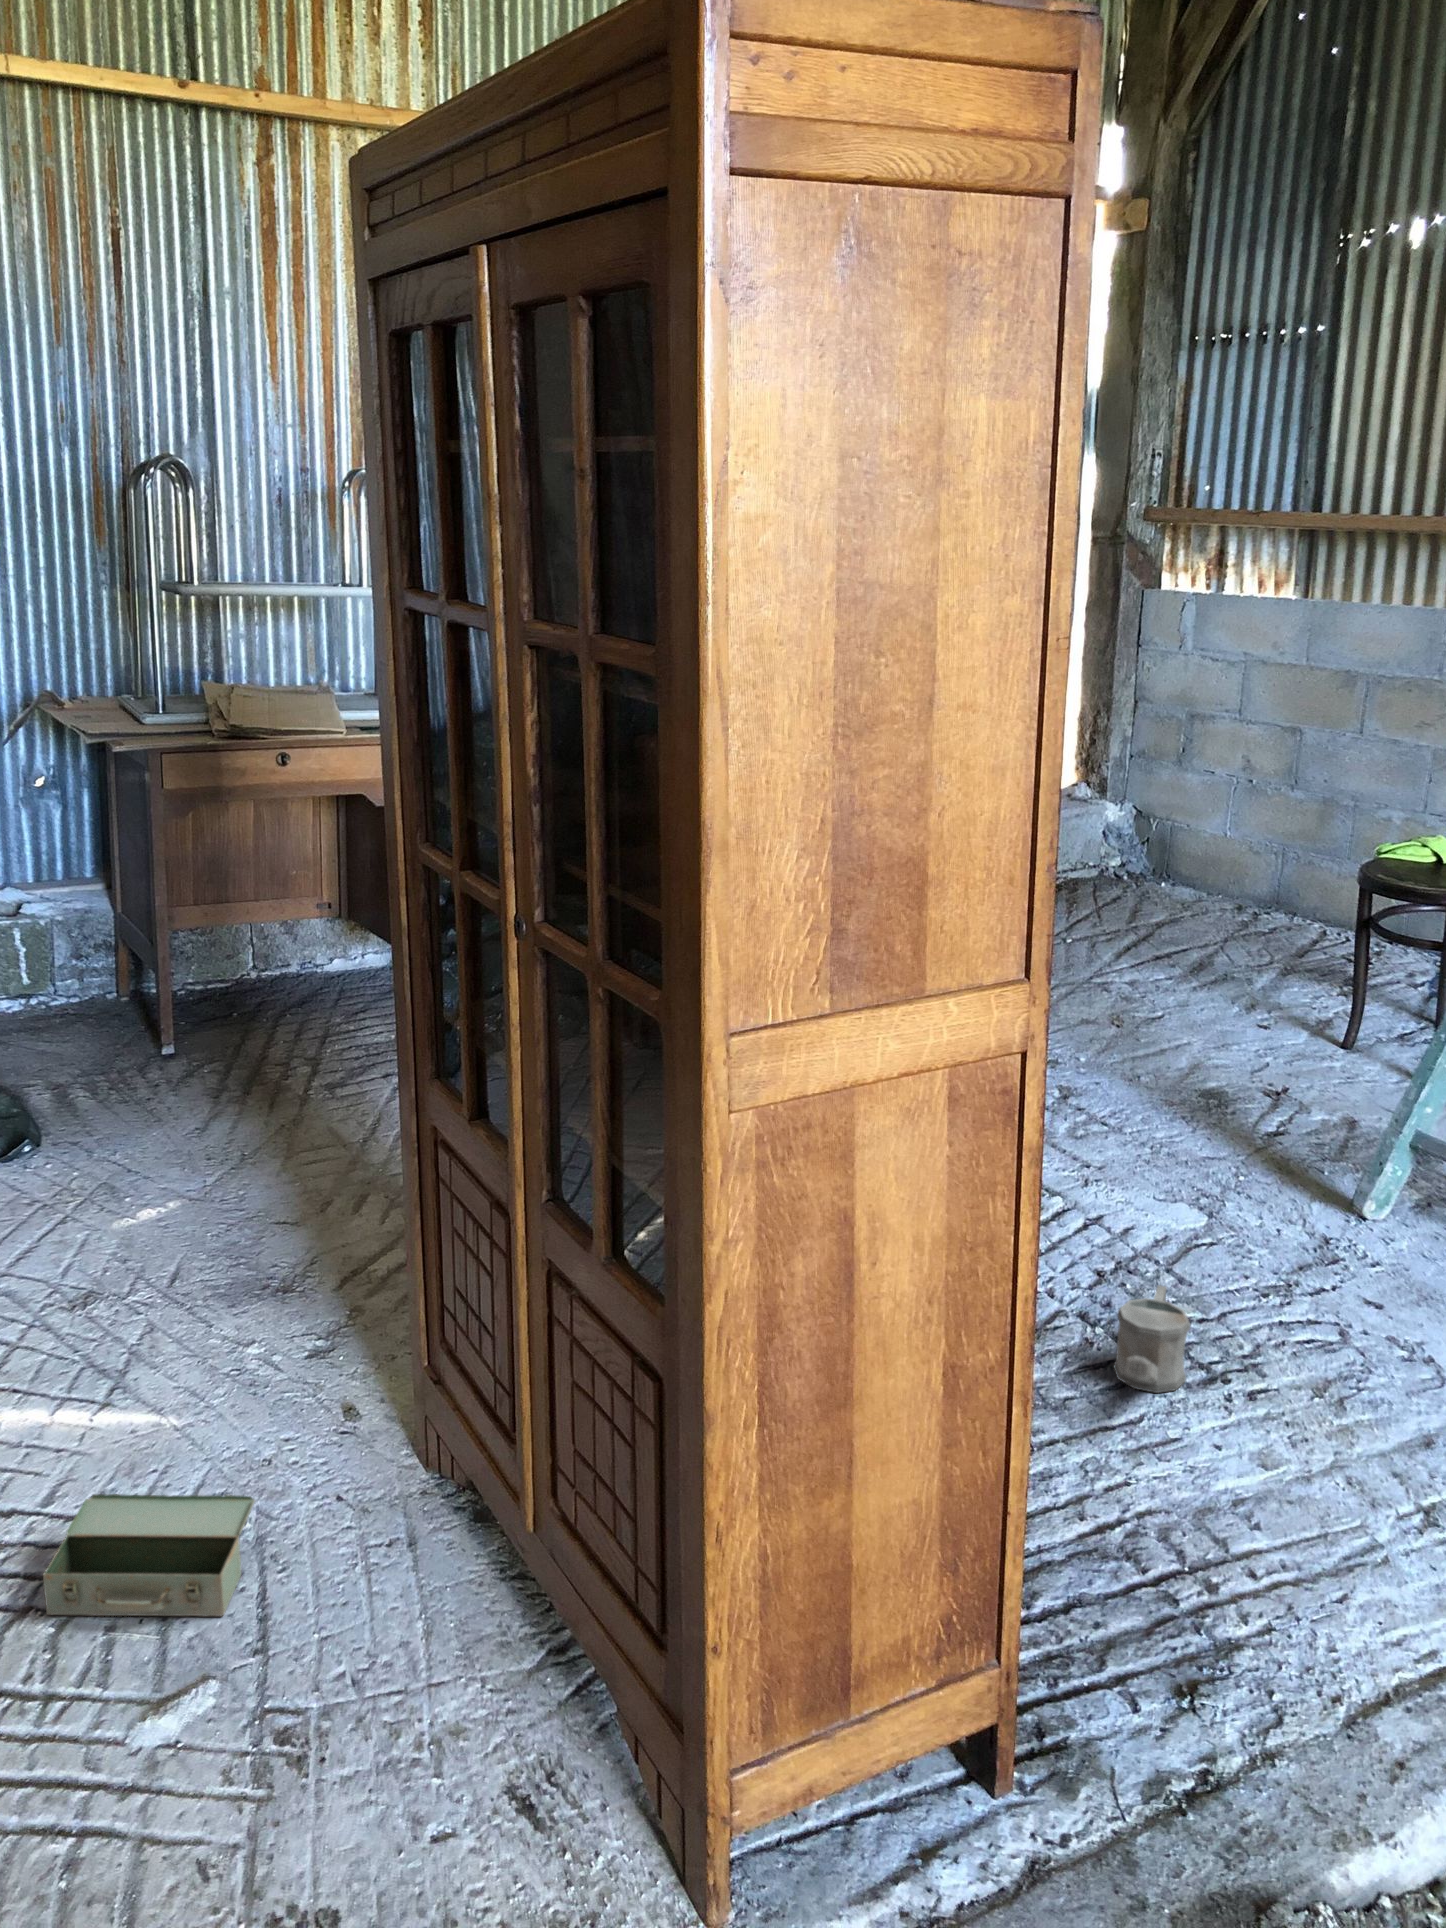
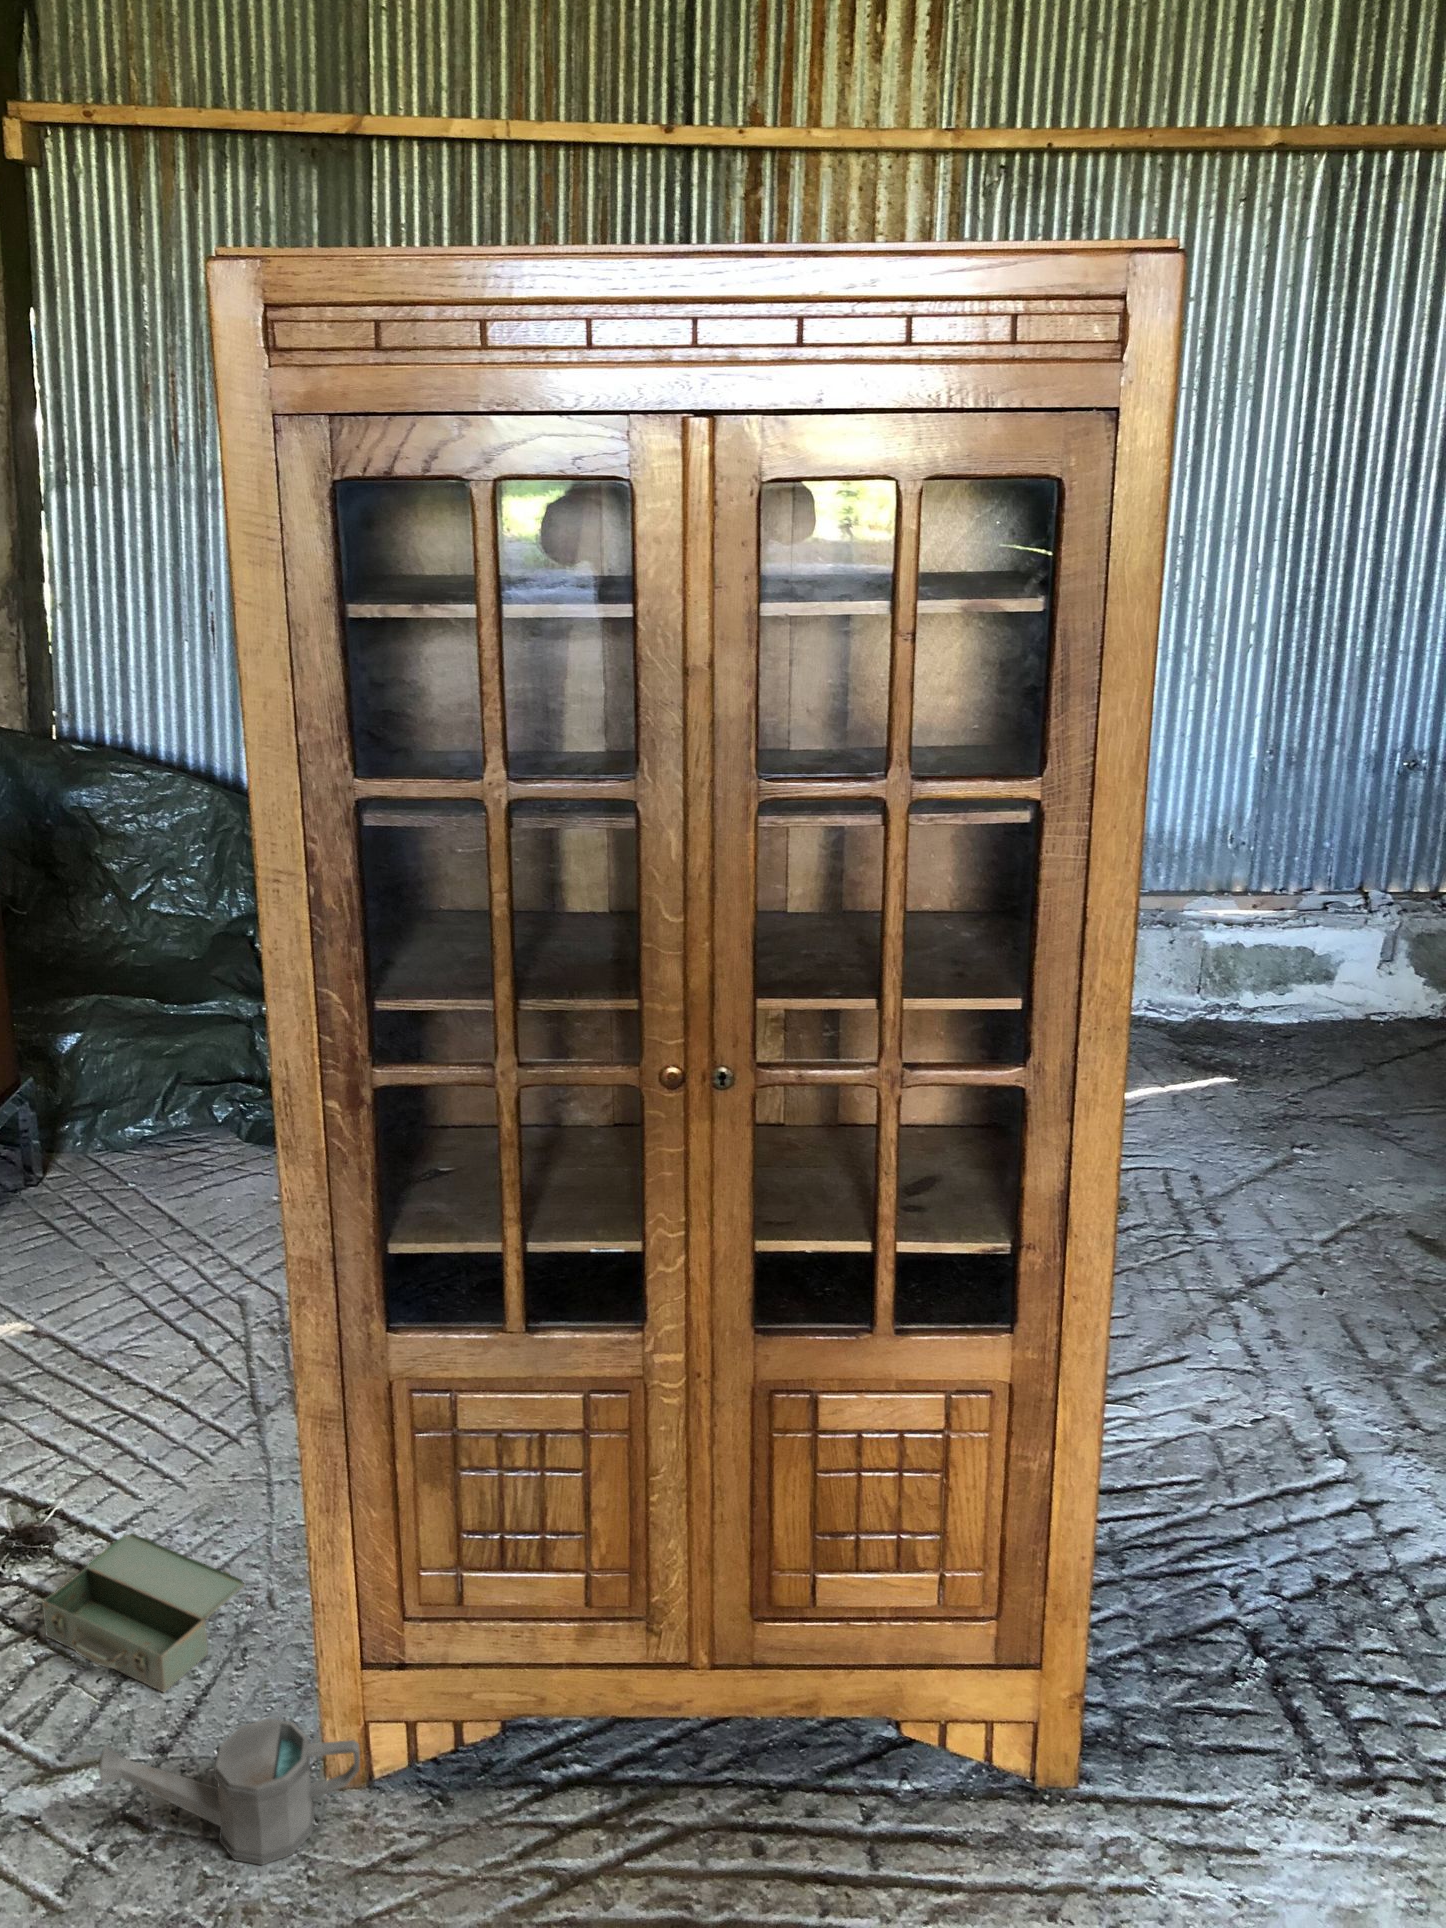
watering can: present [1114,1285,1190,1393] -> present [99,1718,360,1865]

